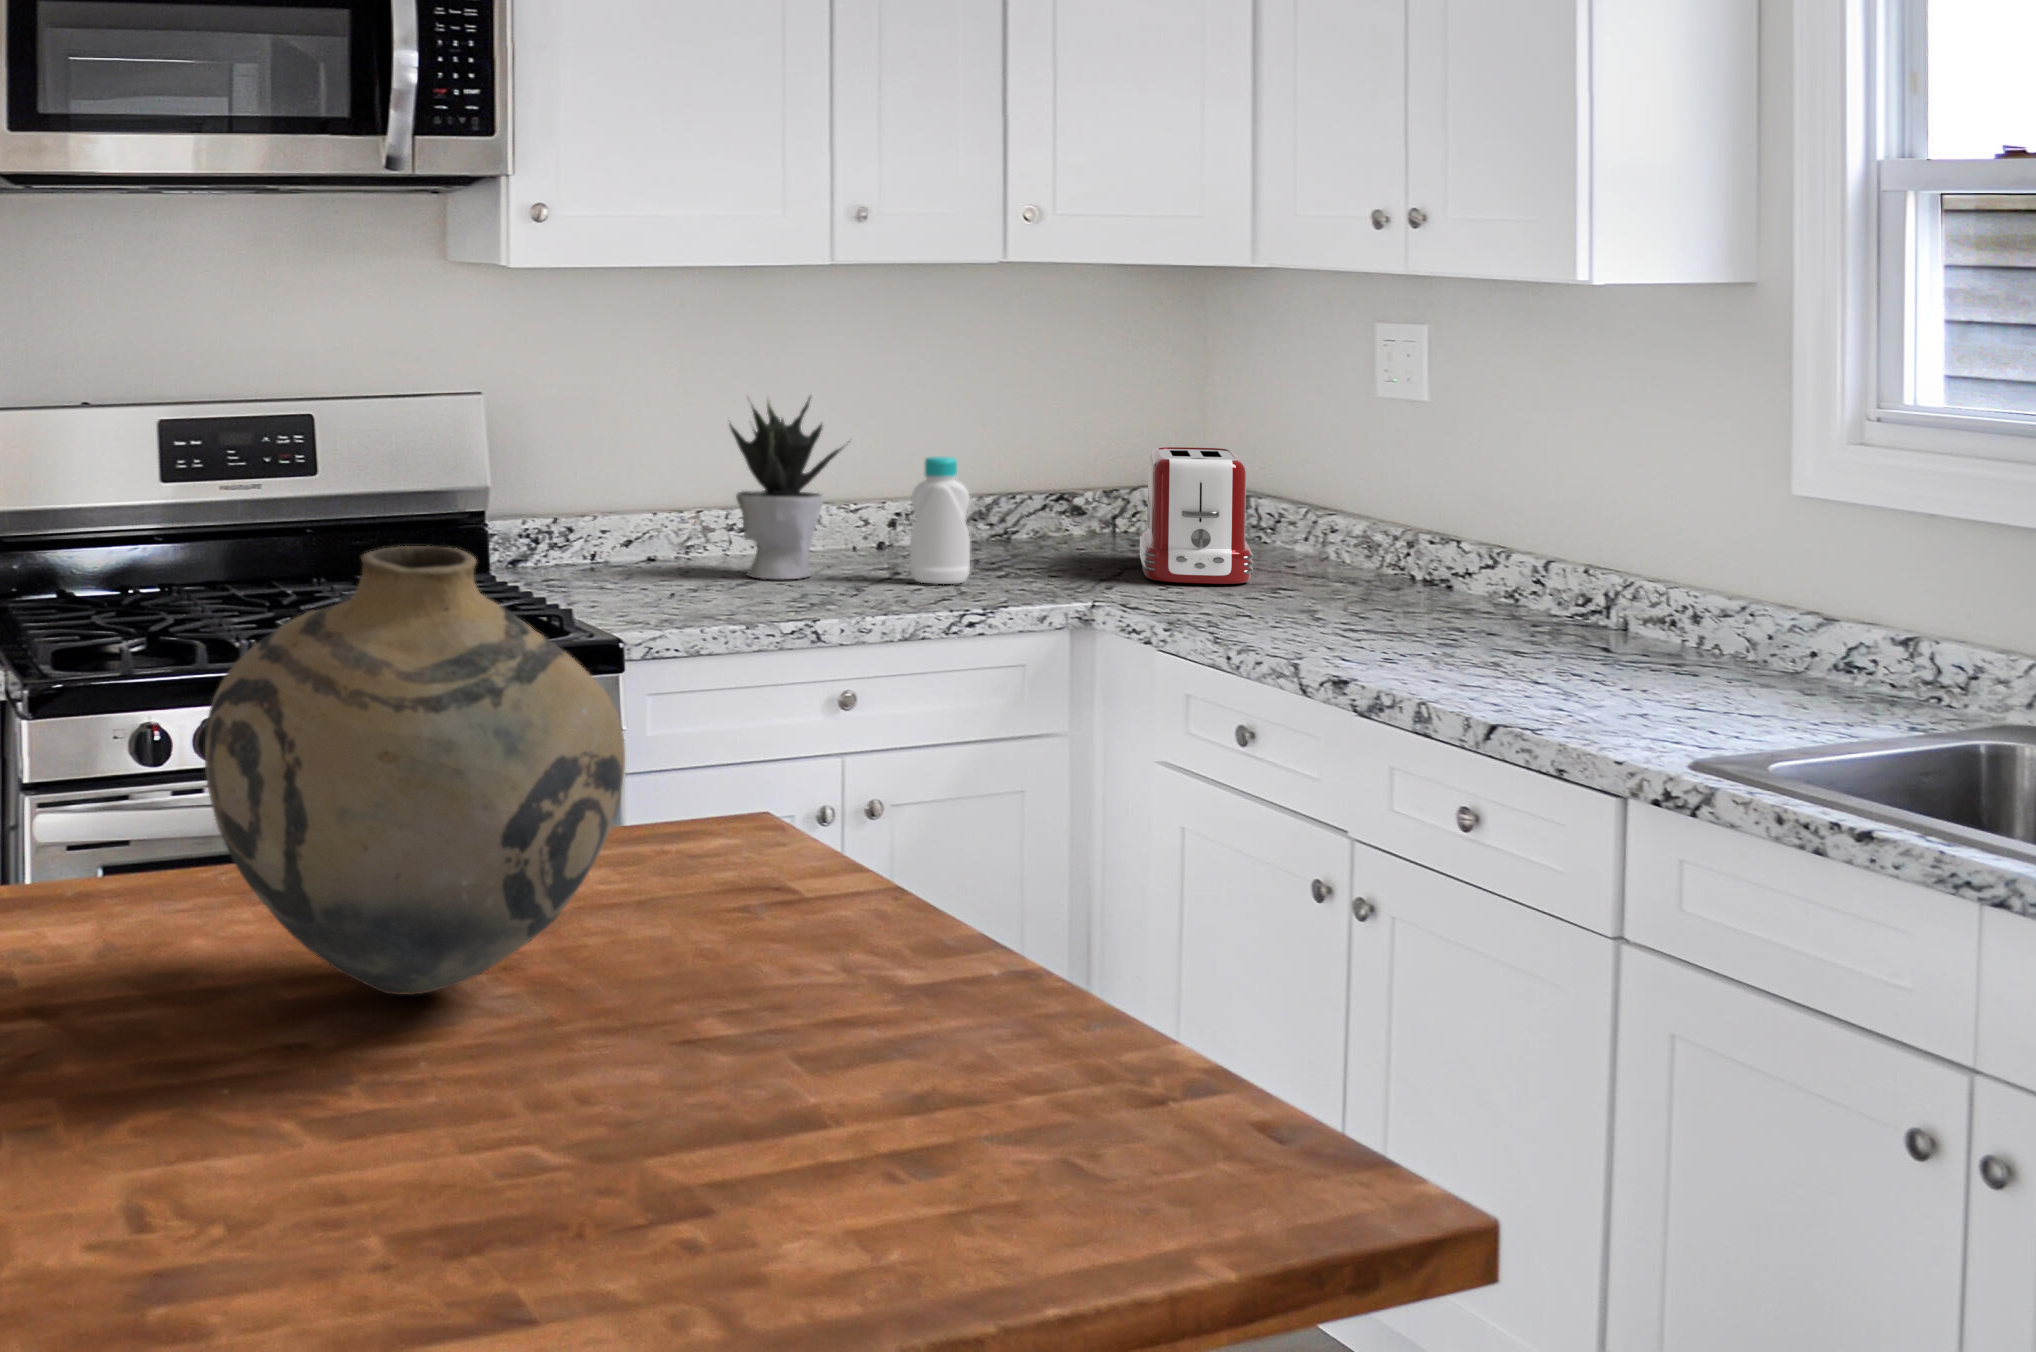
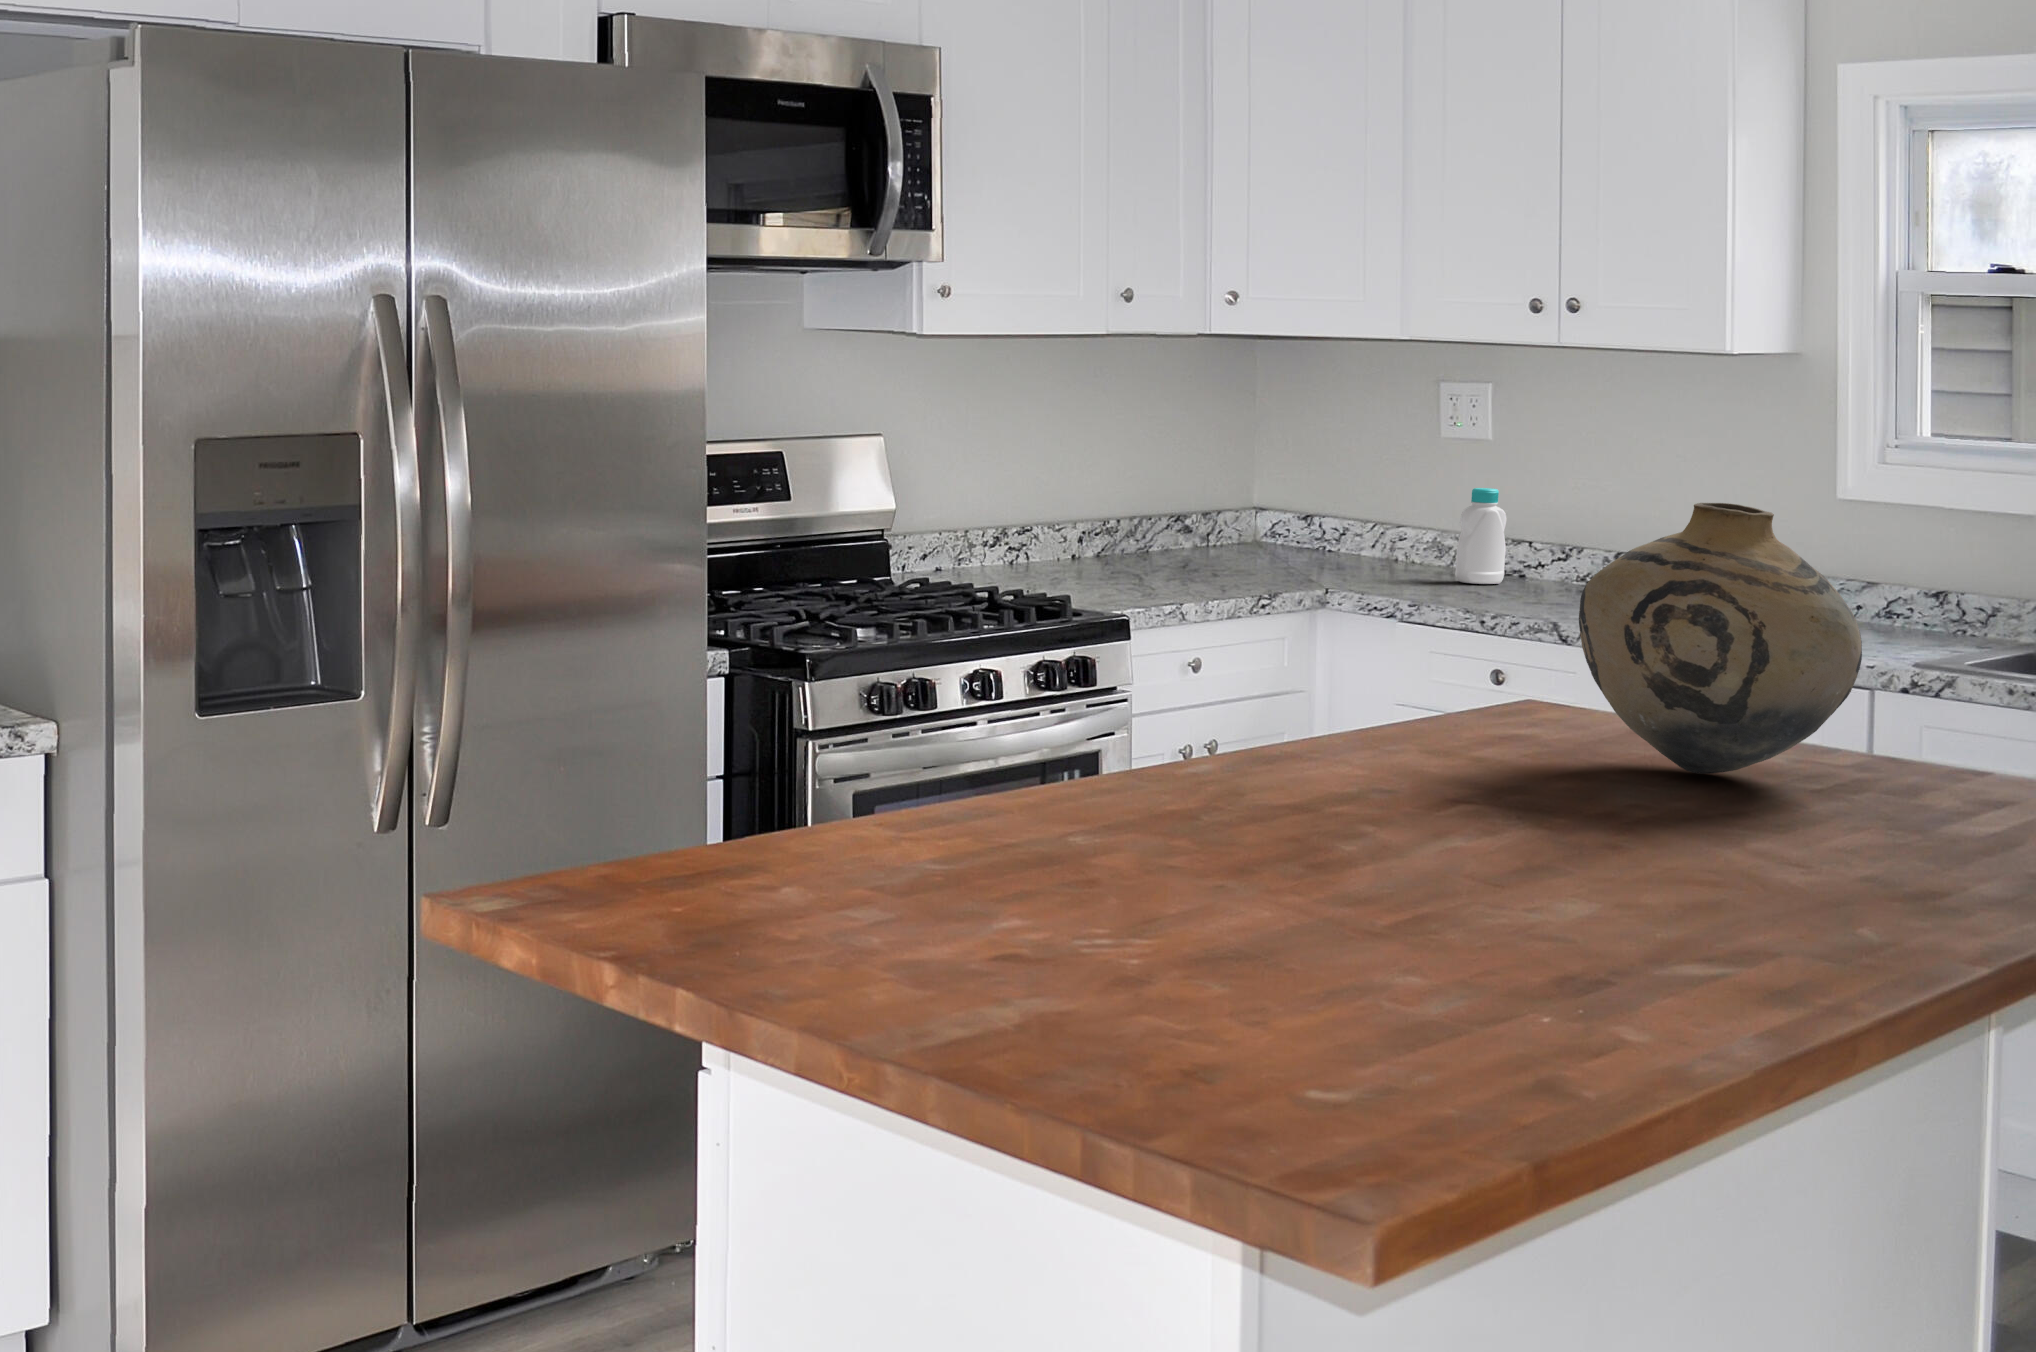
potted plant: present [730,397,850,579] -> none [1006,437,1100,581]
toaster: present [1140,447,1253,584] -> none [1272,479,1391,577]
bottle: present [910,457,970,584] -> present [1455,488,1507,584]

